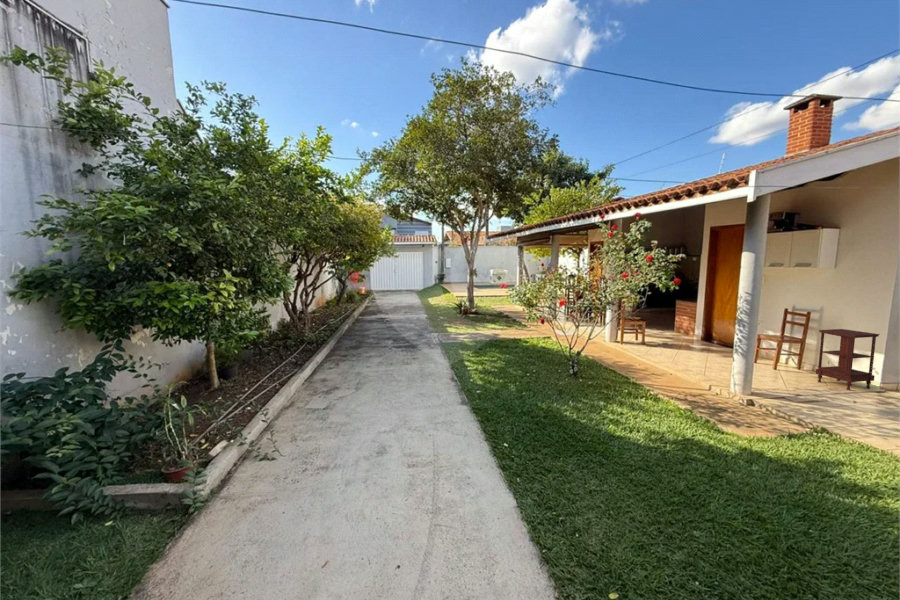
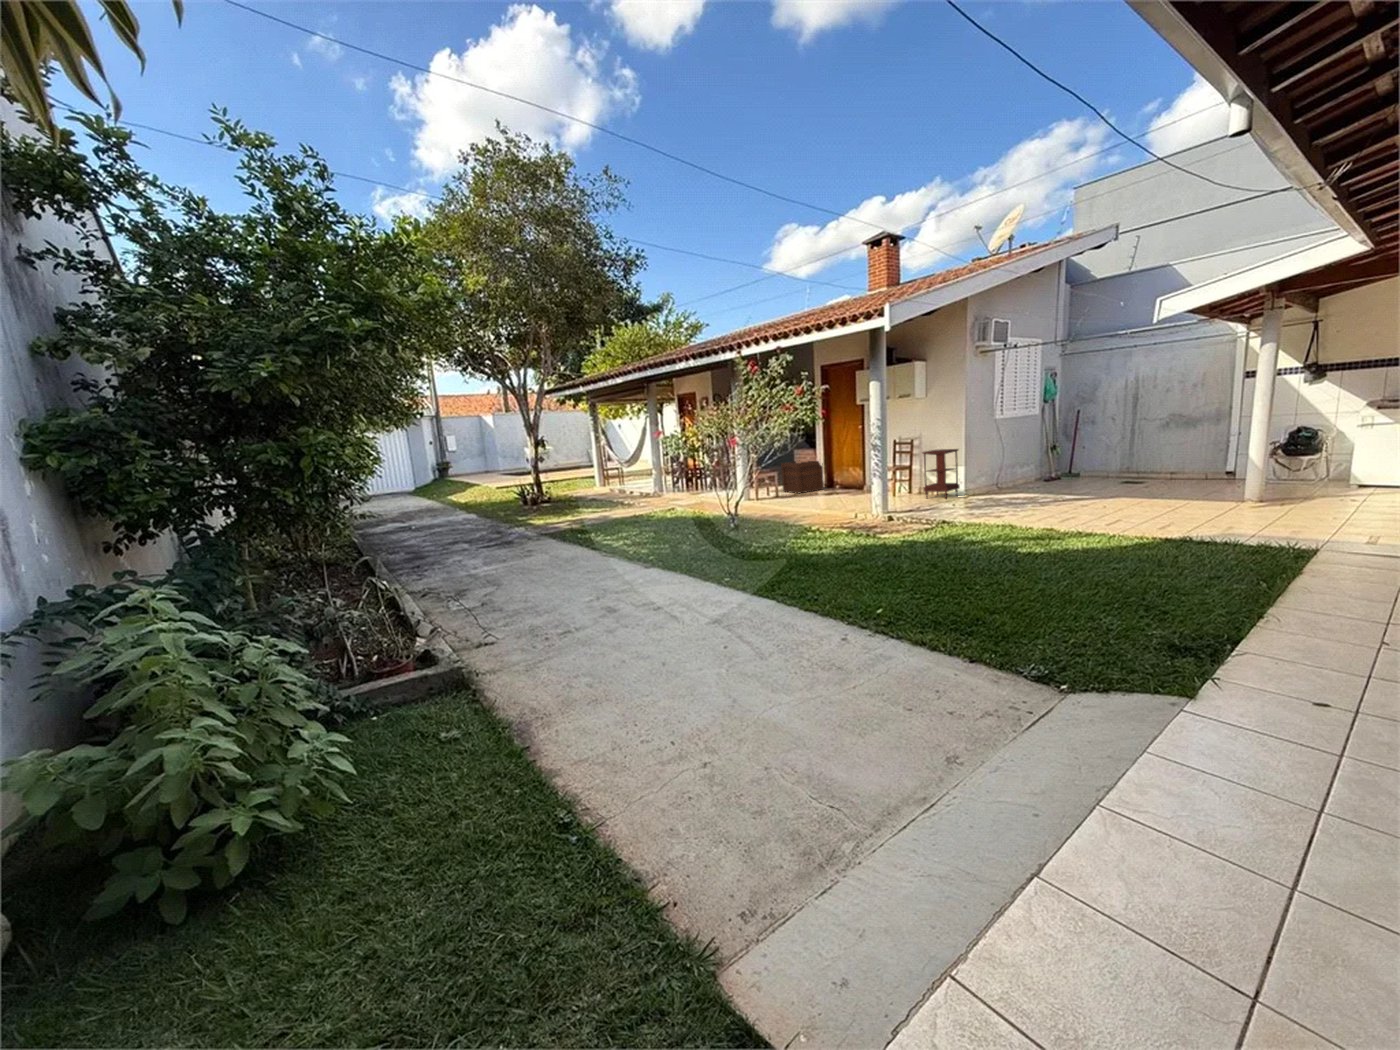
wooden crate: none [656,311,700,342] -> present [781,461,824,493]

